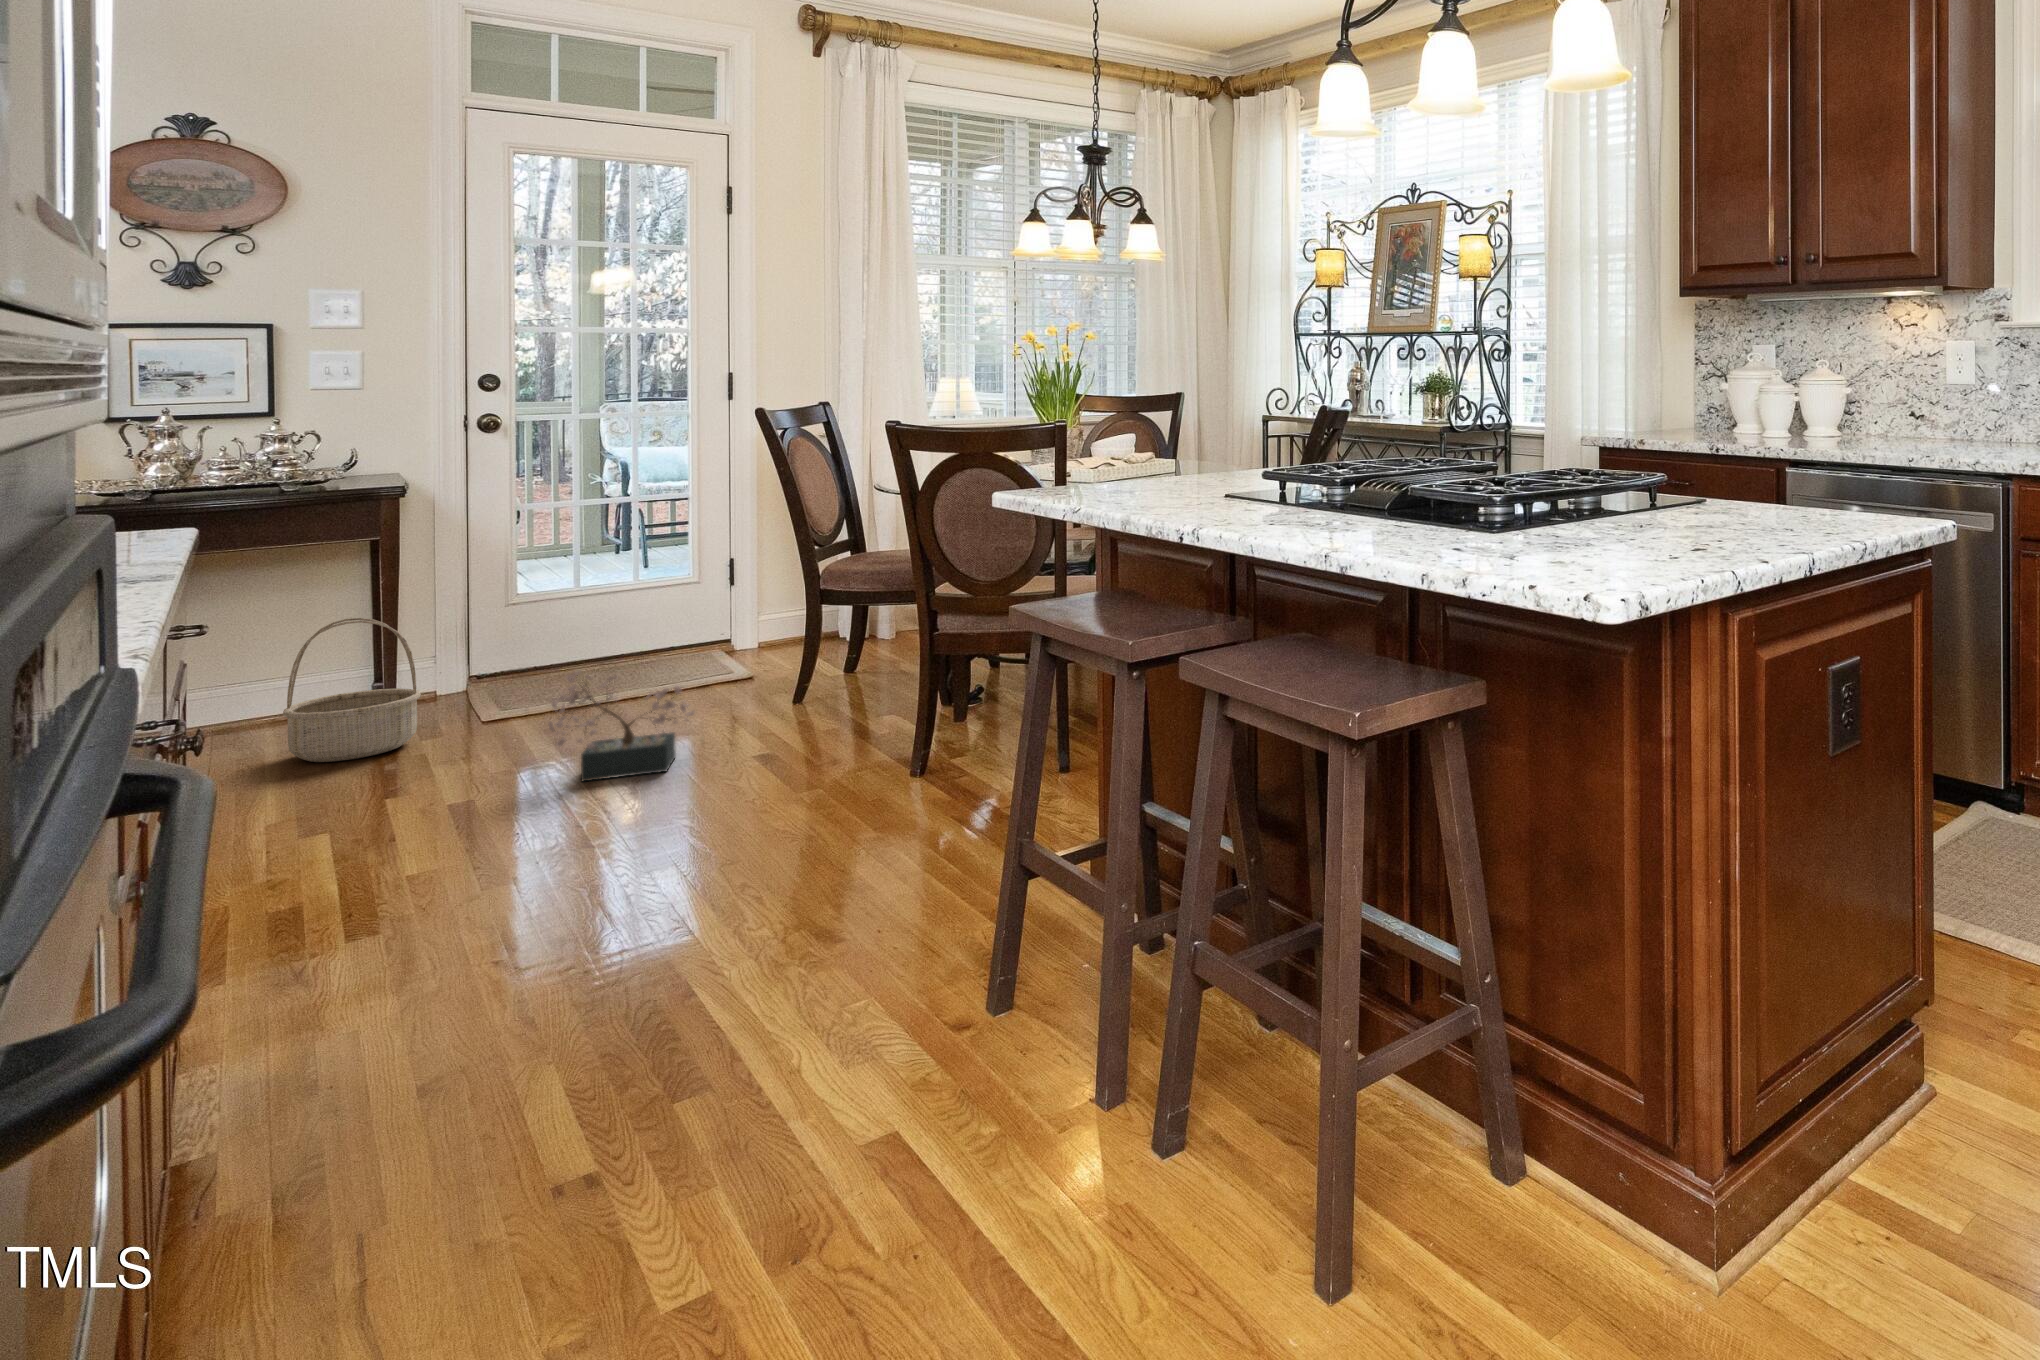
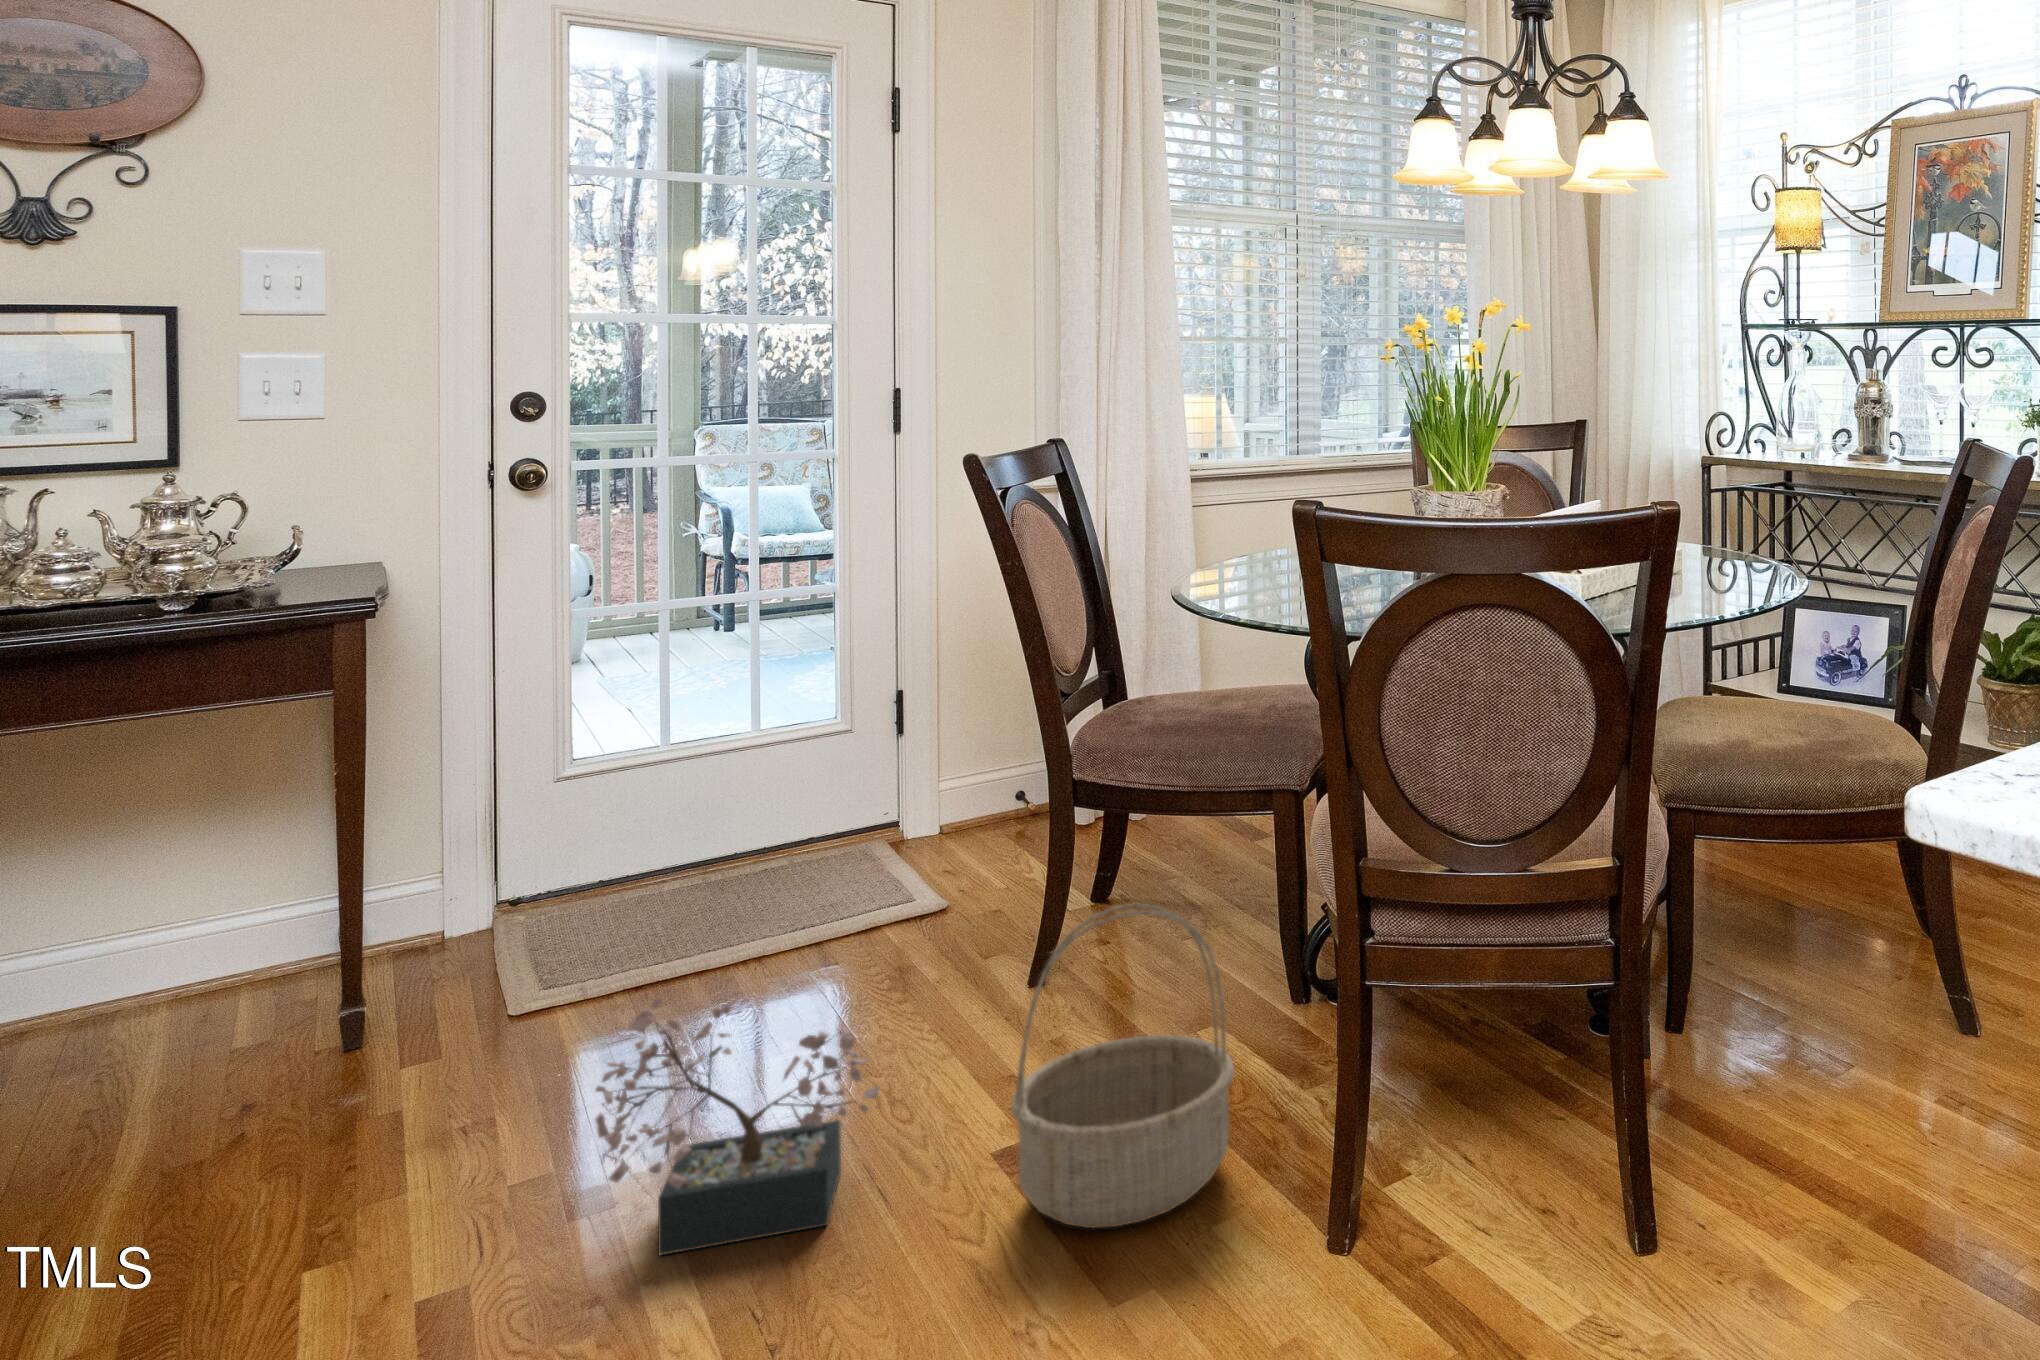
basket: present [283,618,421,762] -> present [1011,904,1235,1228]

